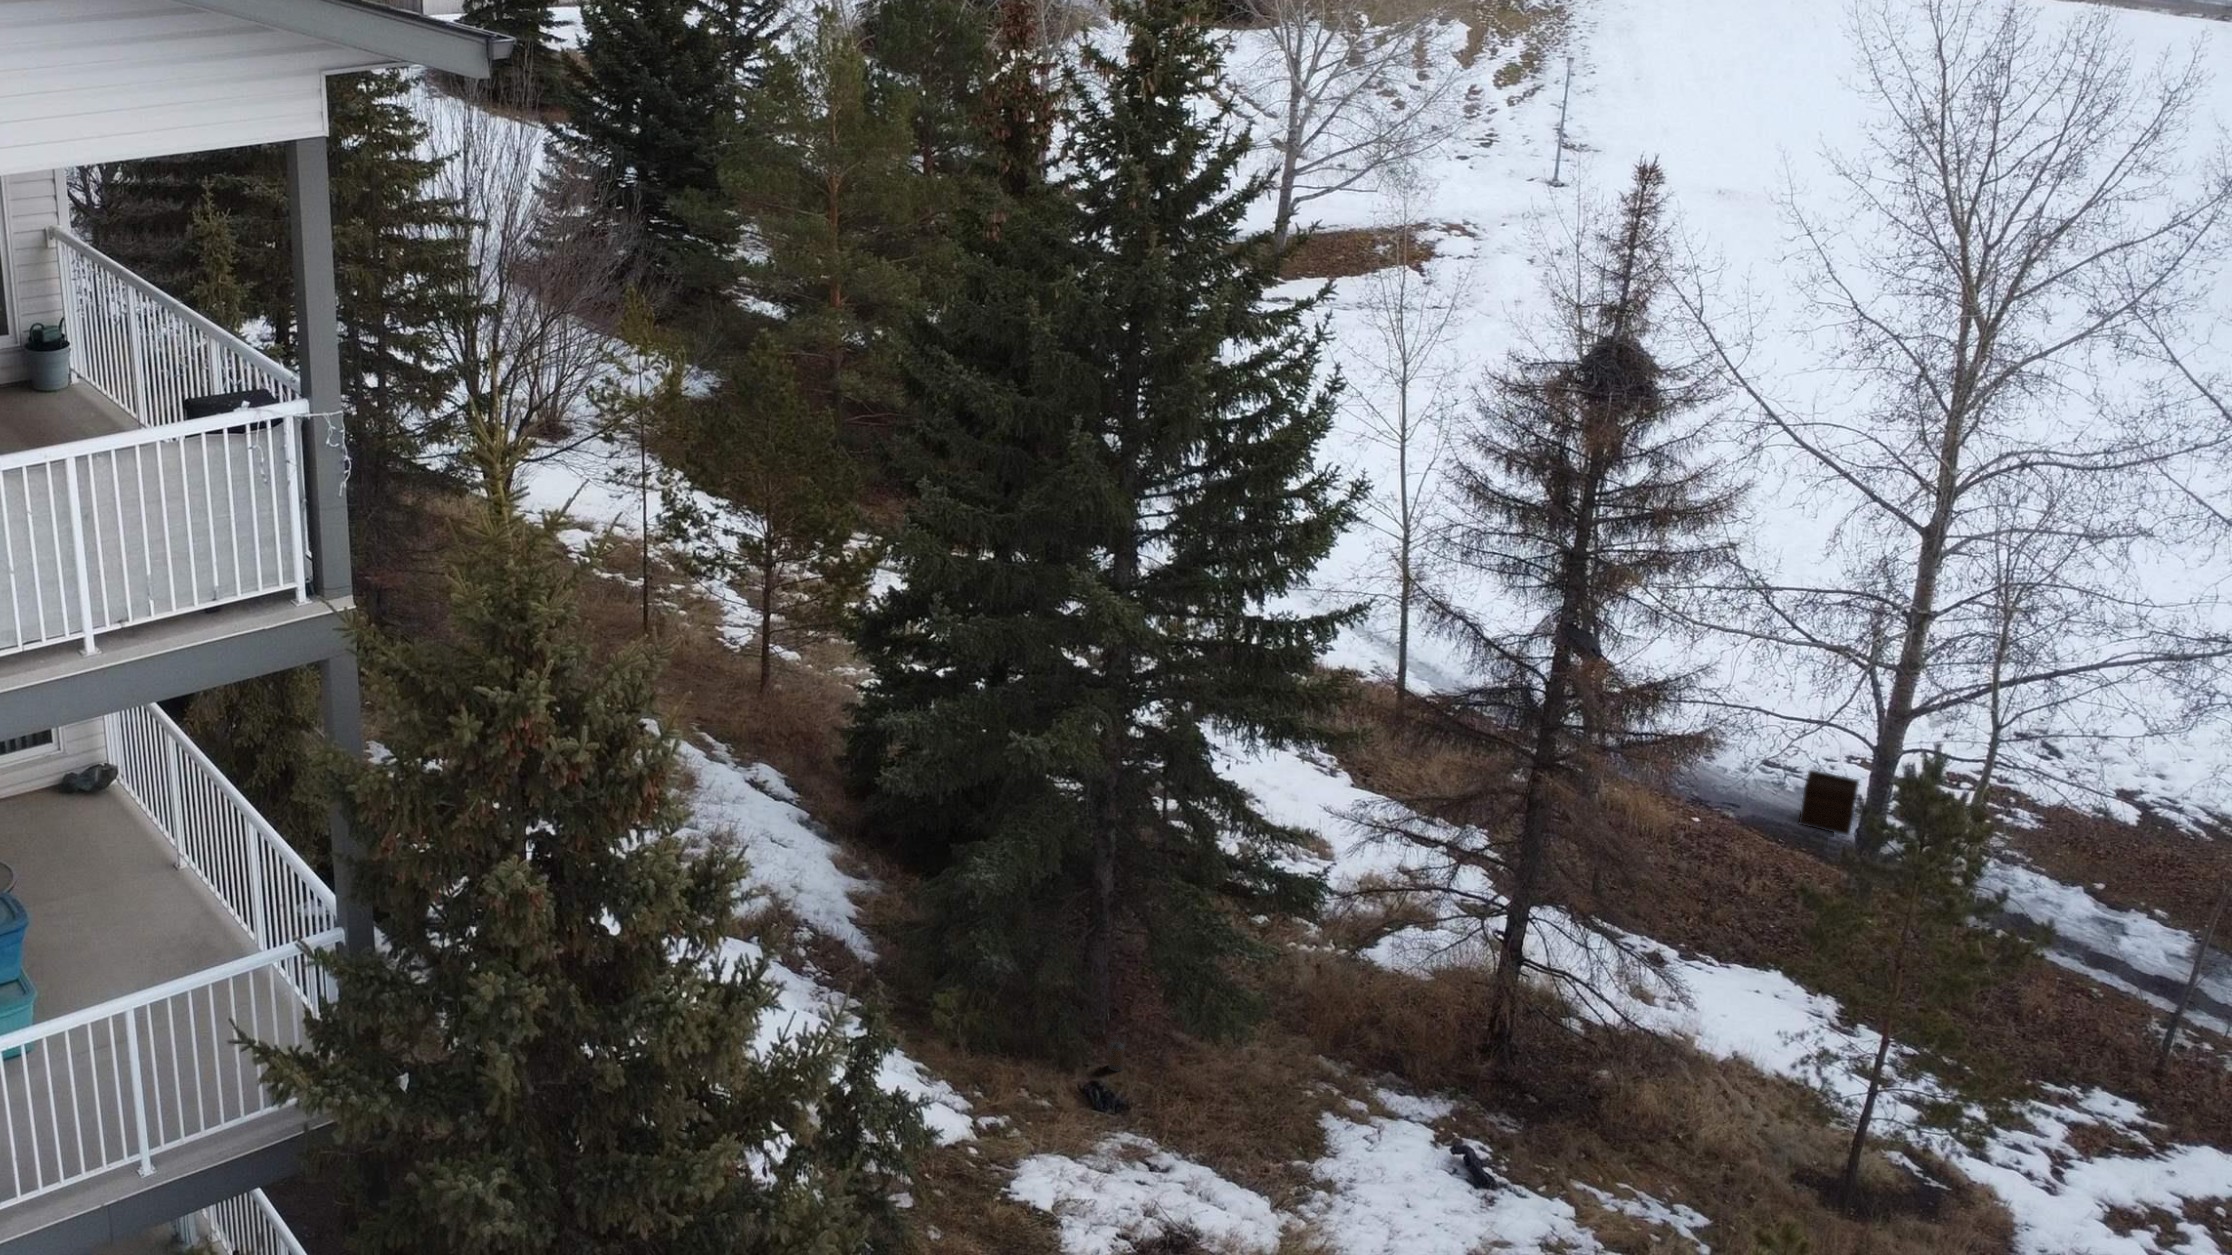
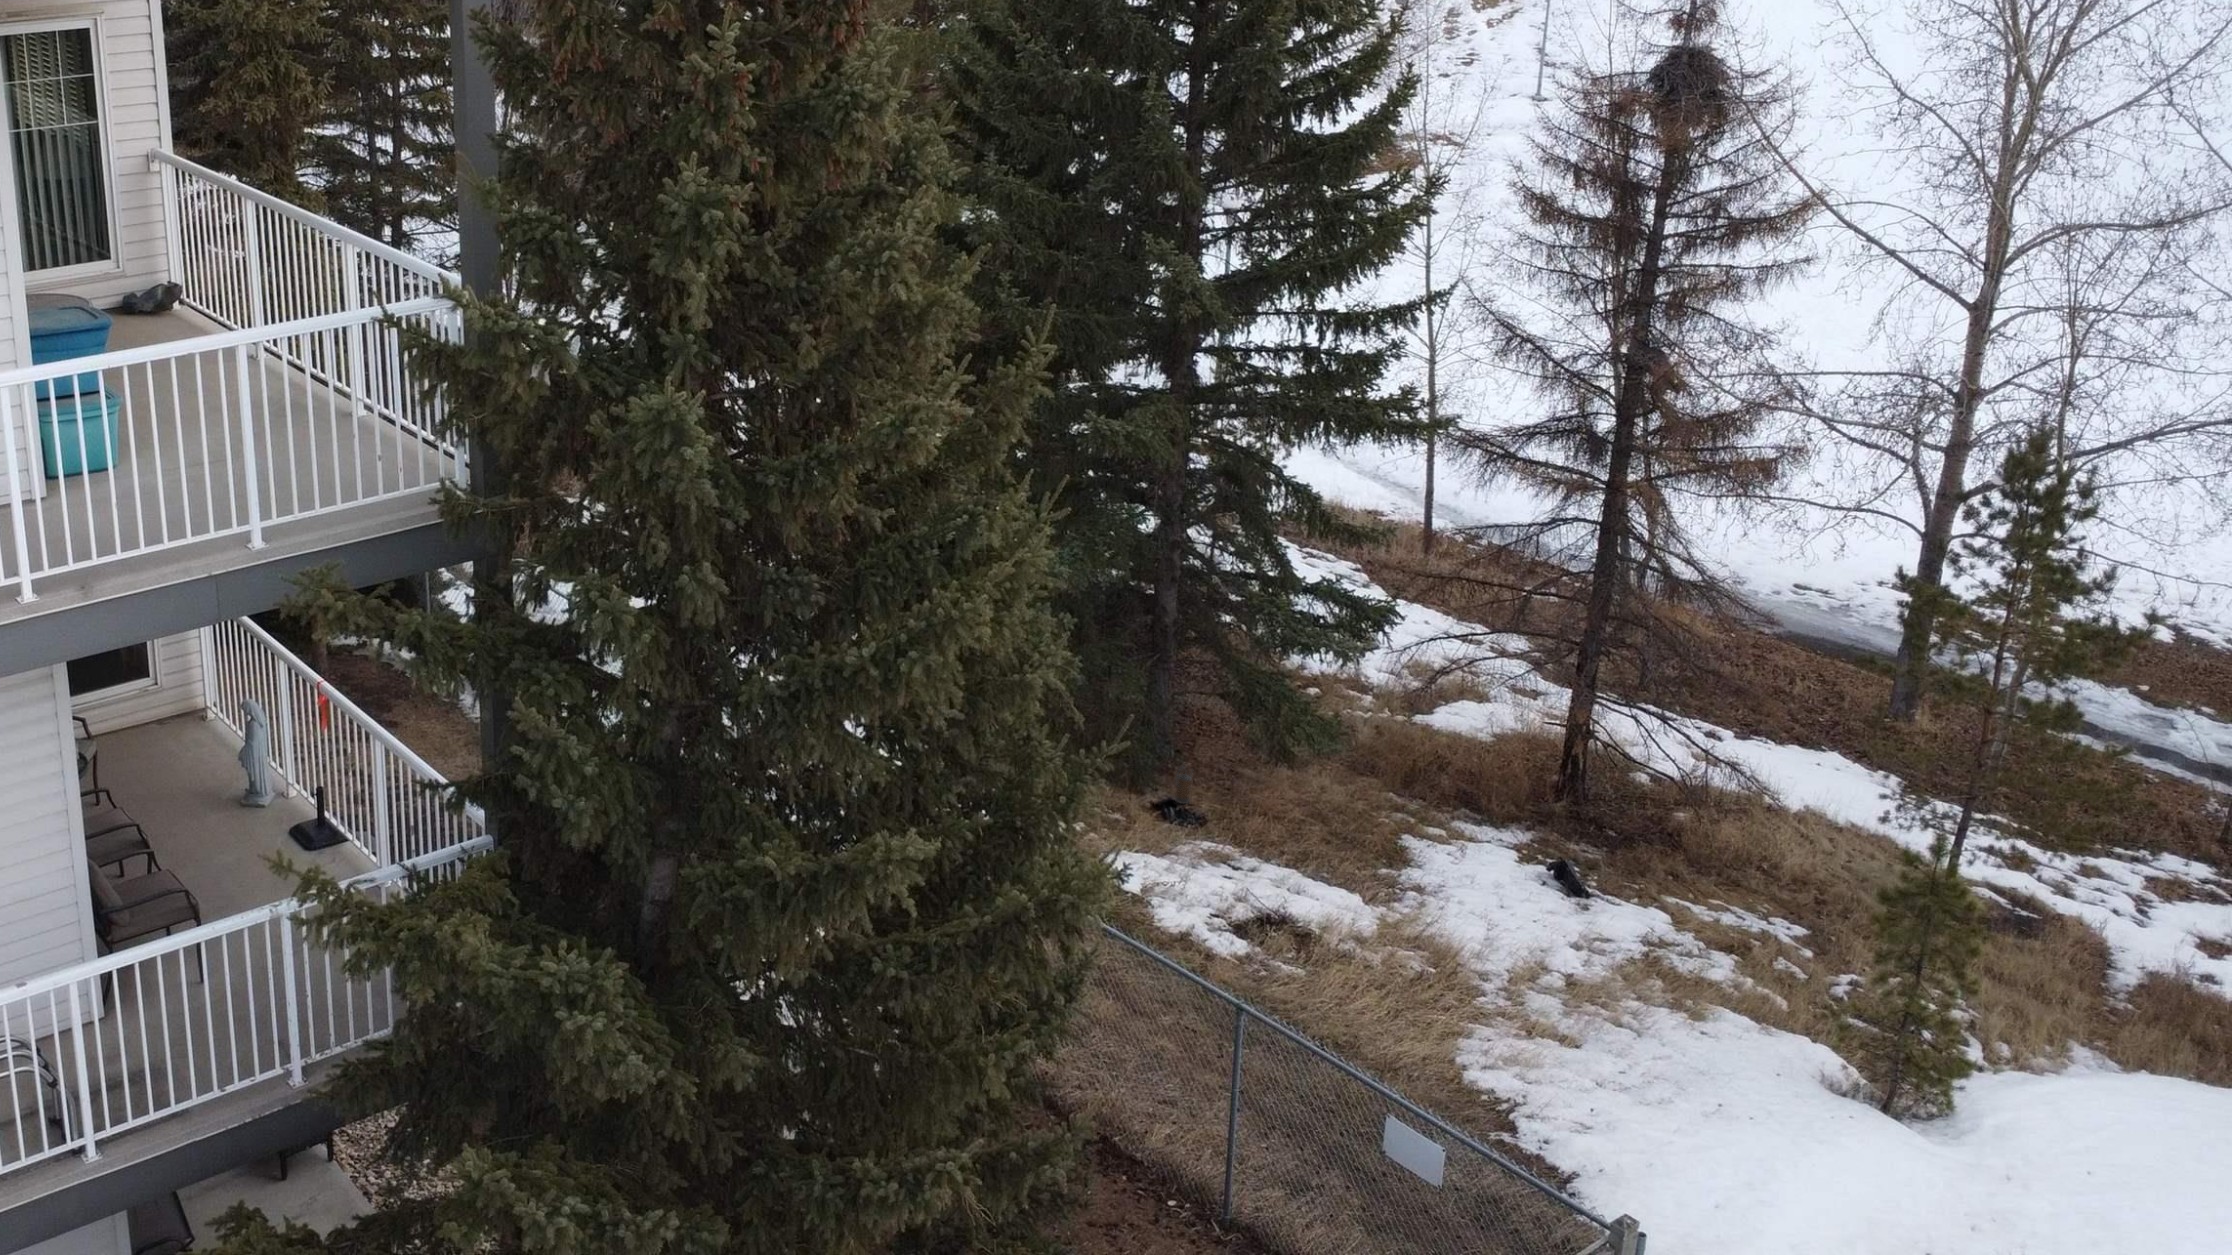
wooden crate: present [1799,770,1859,835] -> none [1832,598,1892,659]

